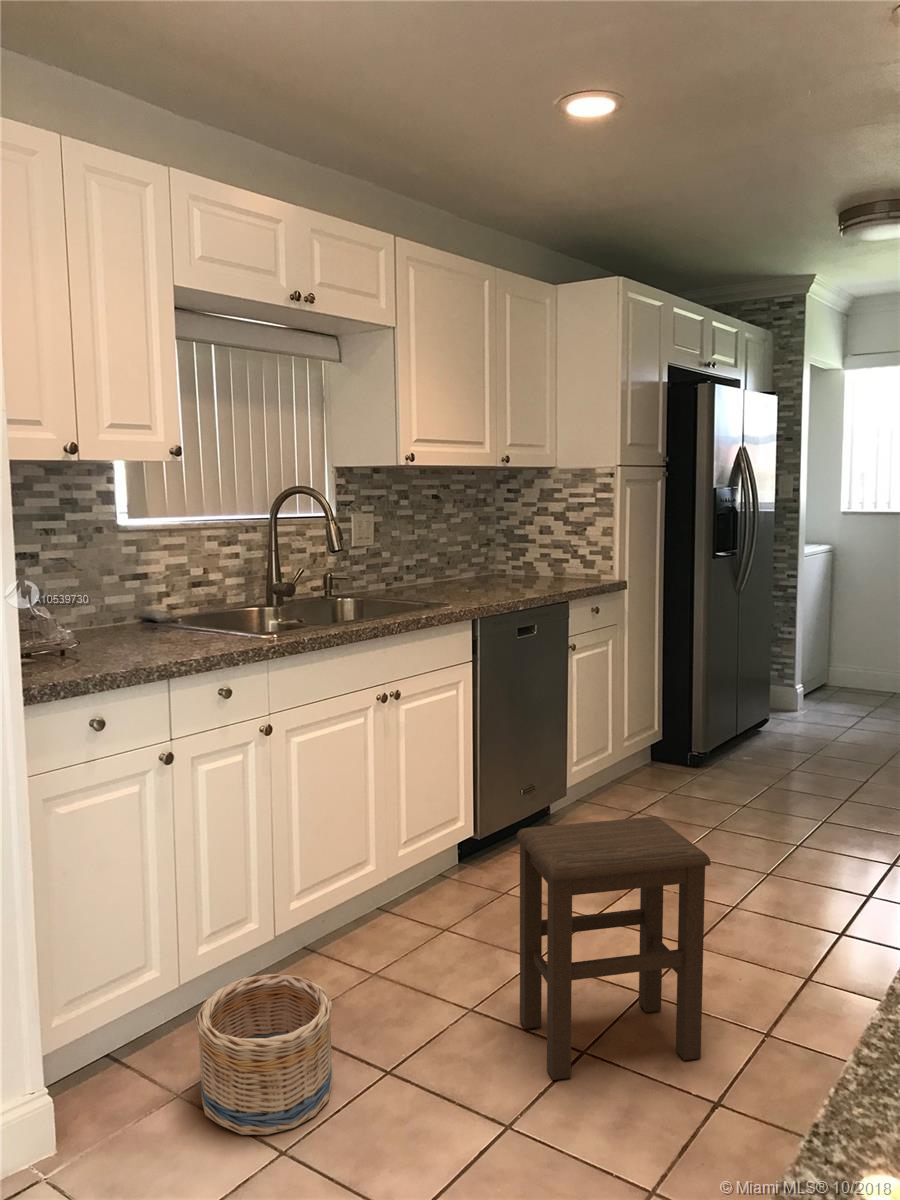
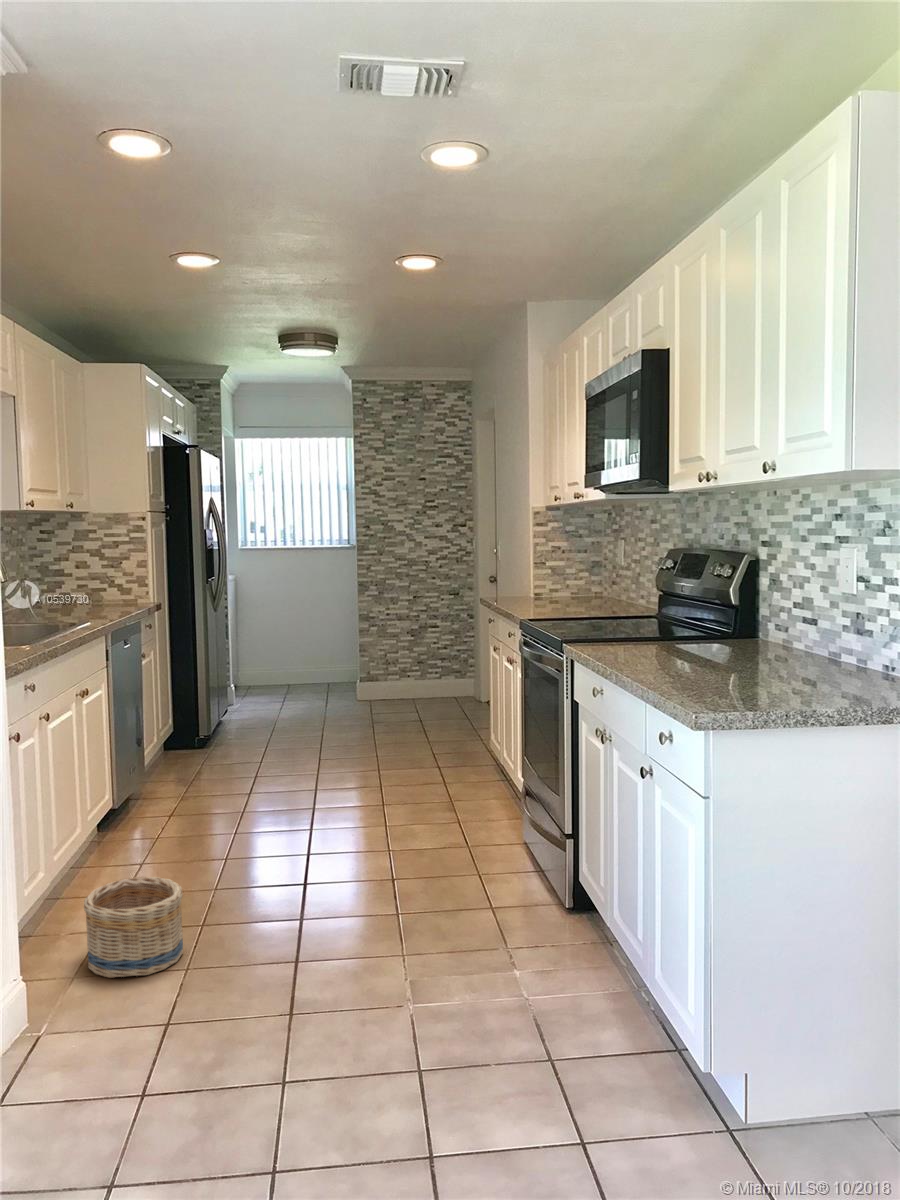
stool: present [517,816,711,1080] -> none [243,734,365,898]

